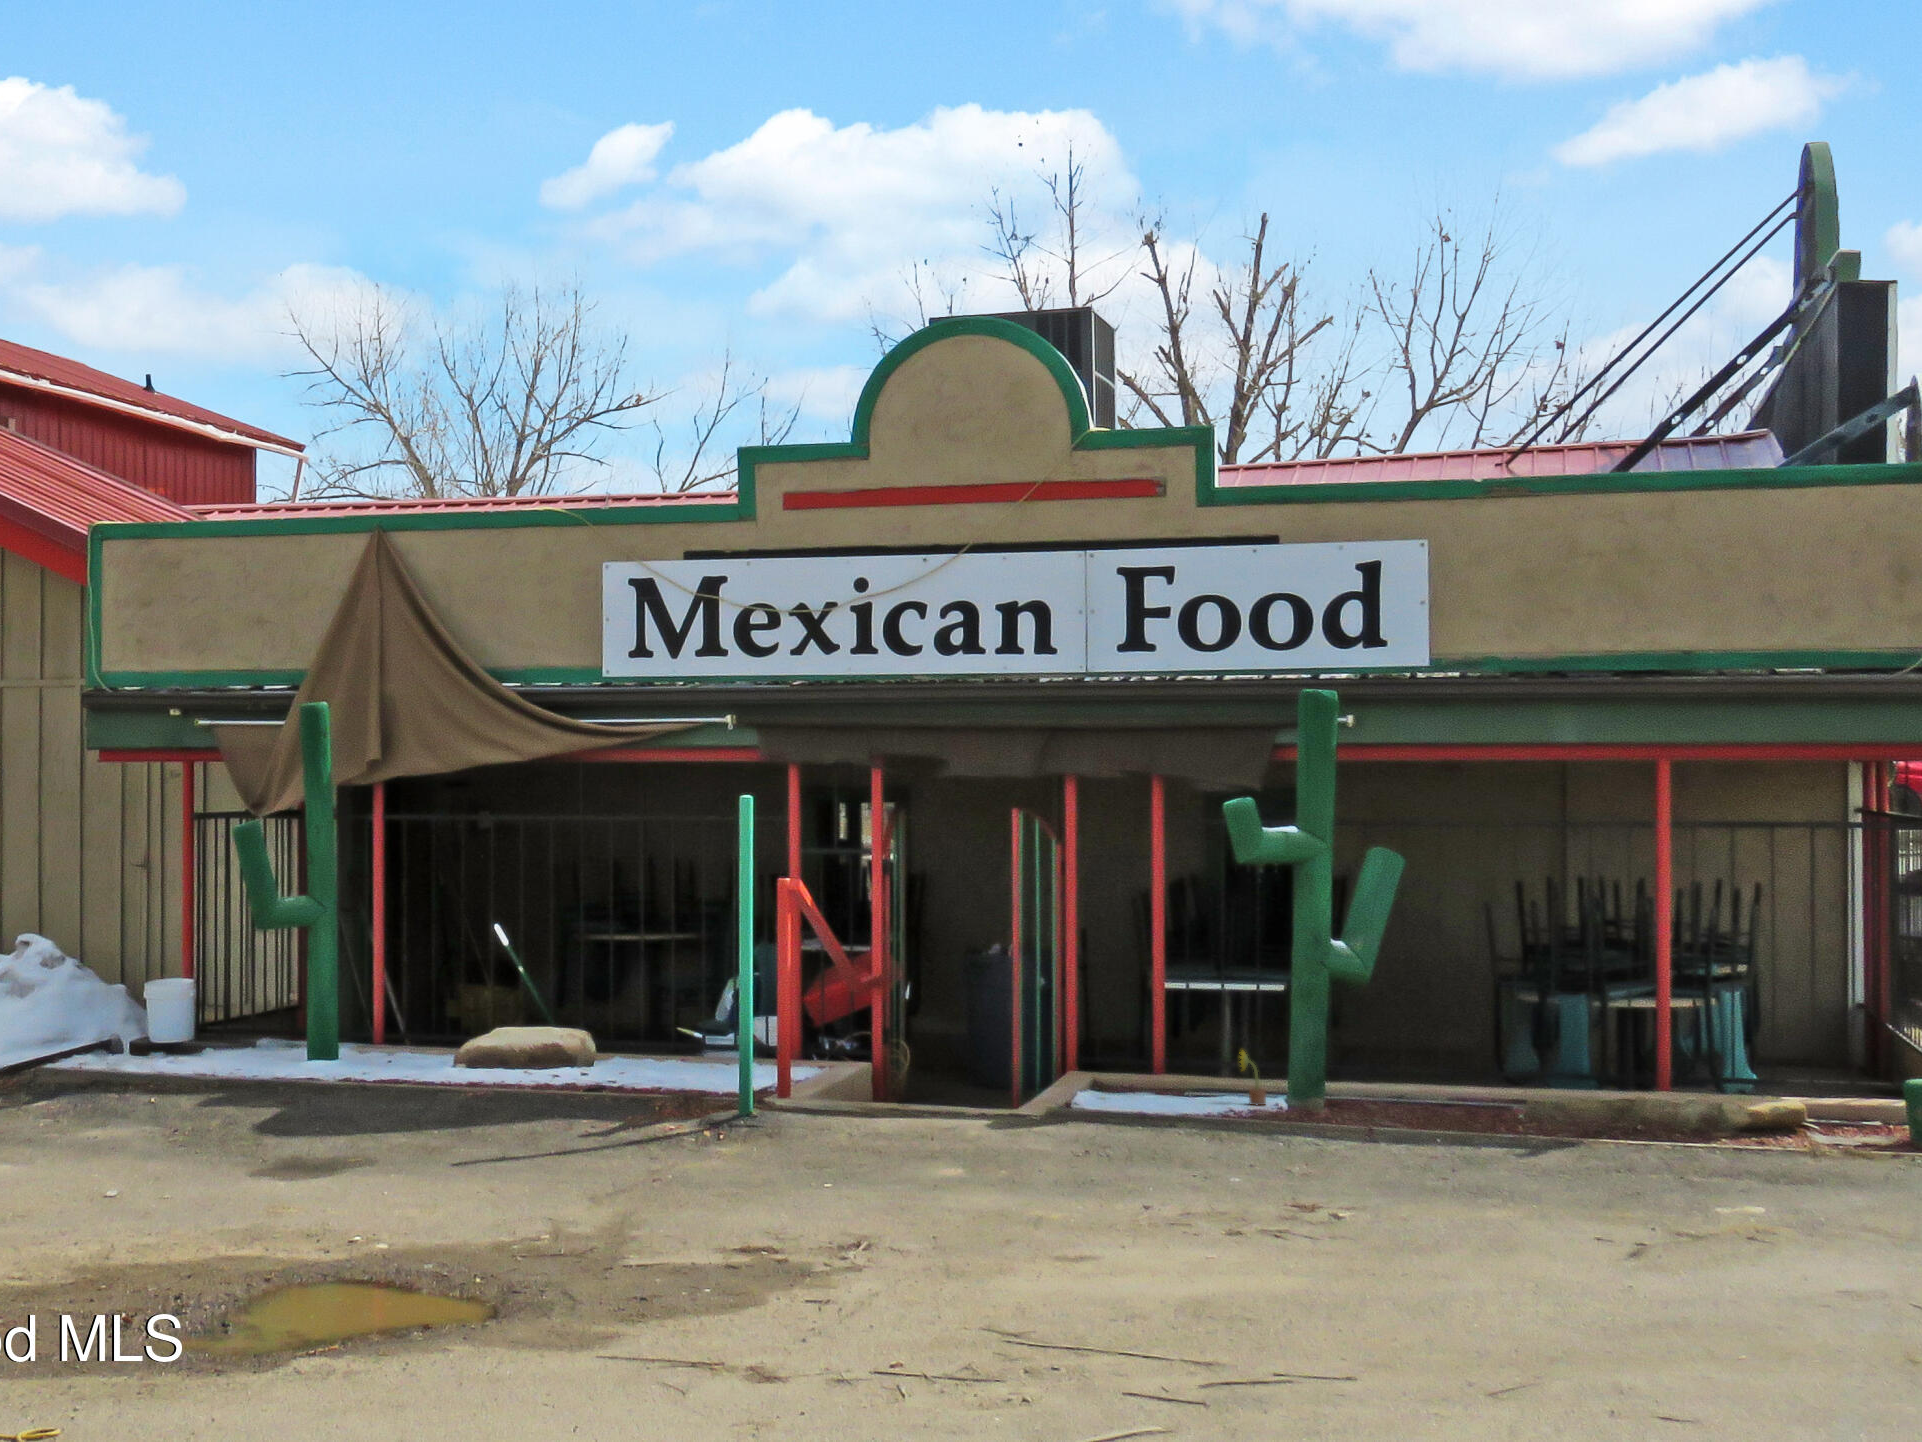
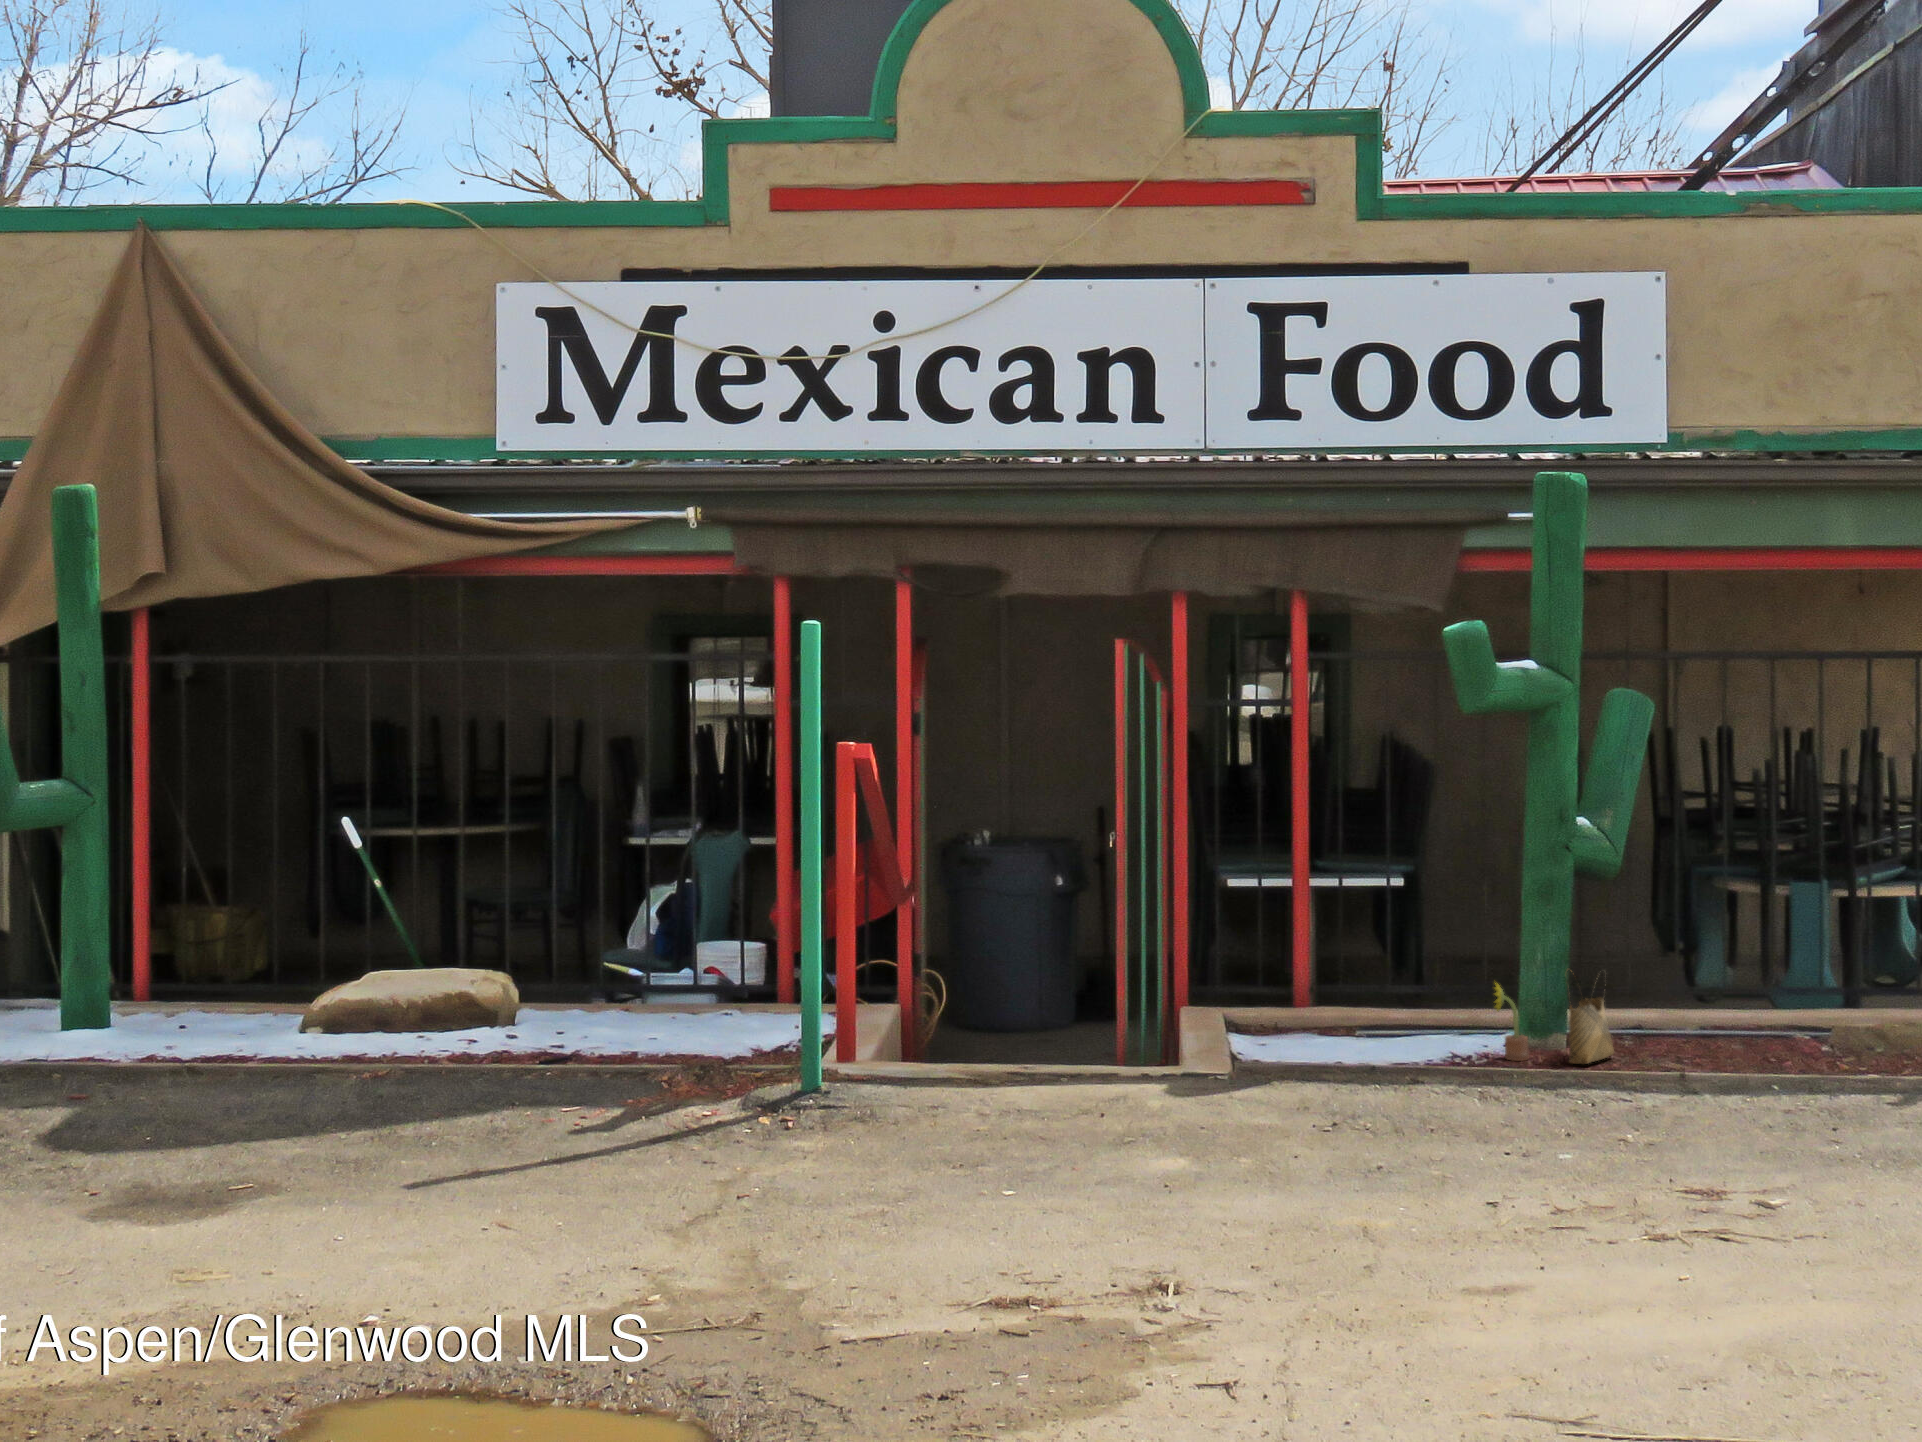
woven basket: none [1287,1042,1327,1108] -> present [1566,976,1614,1064]

